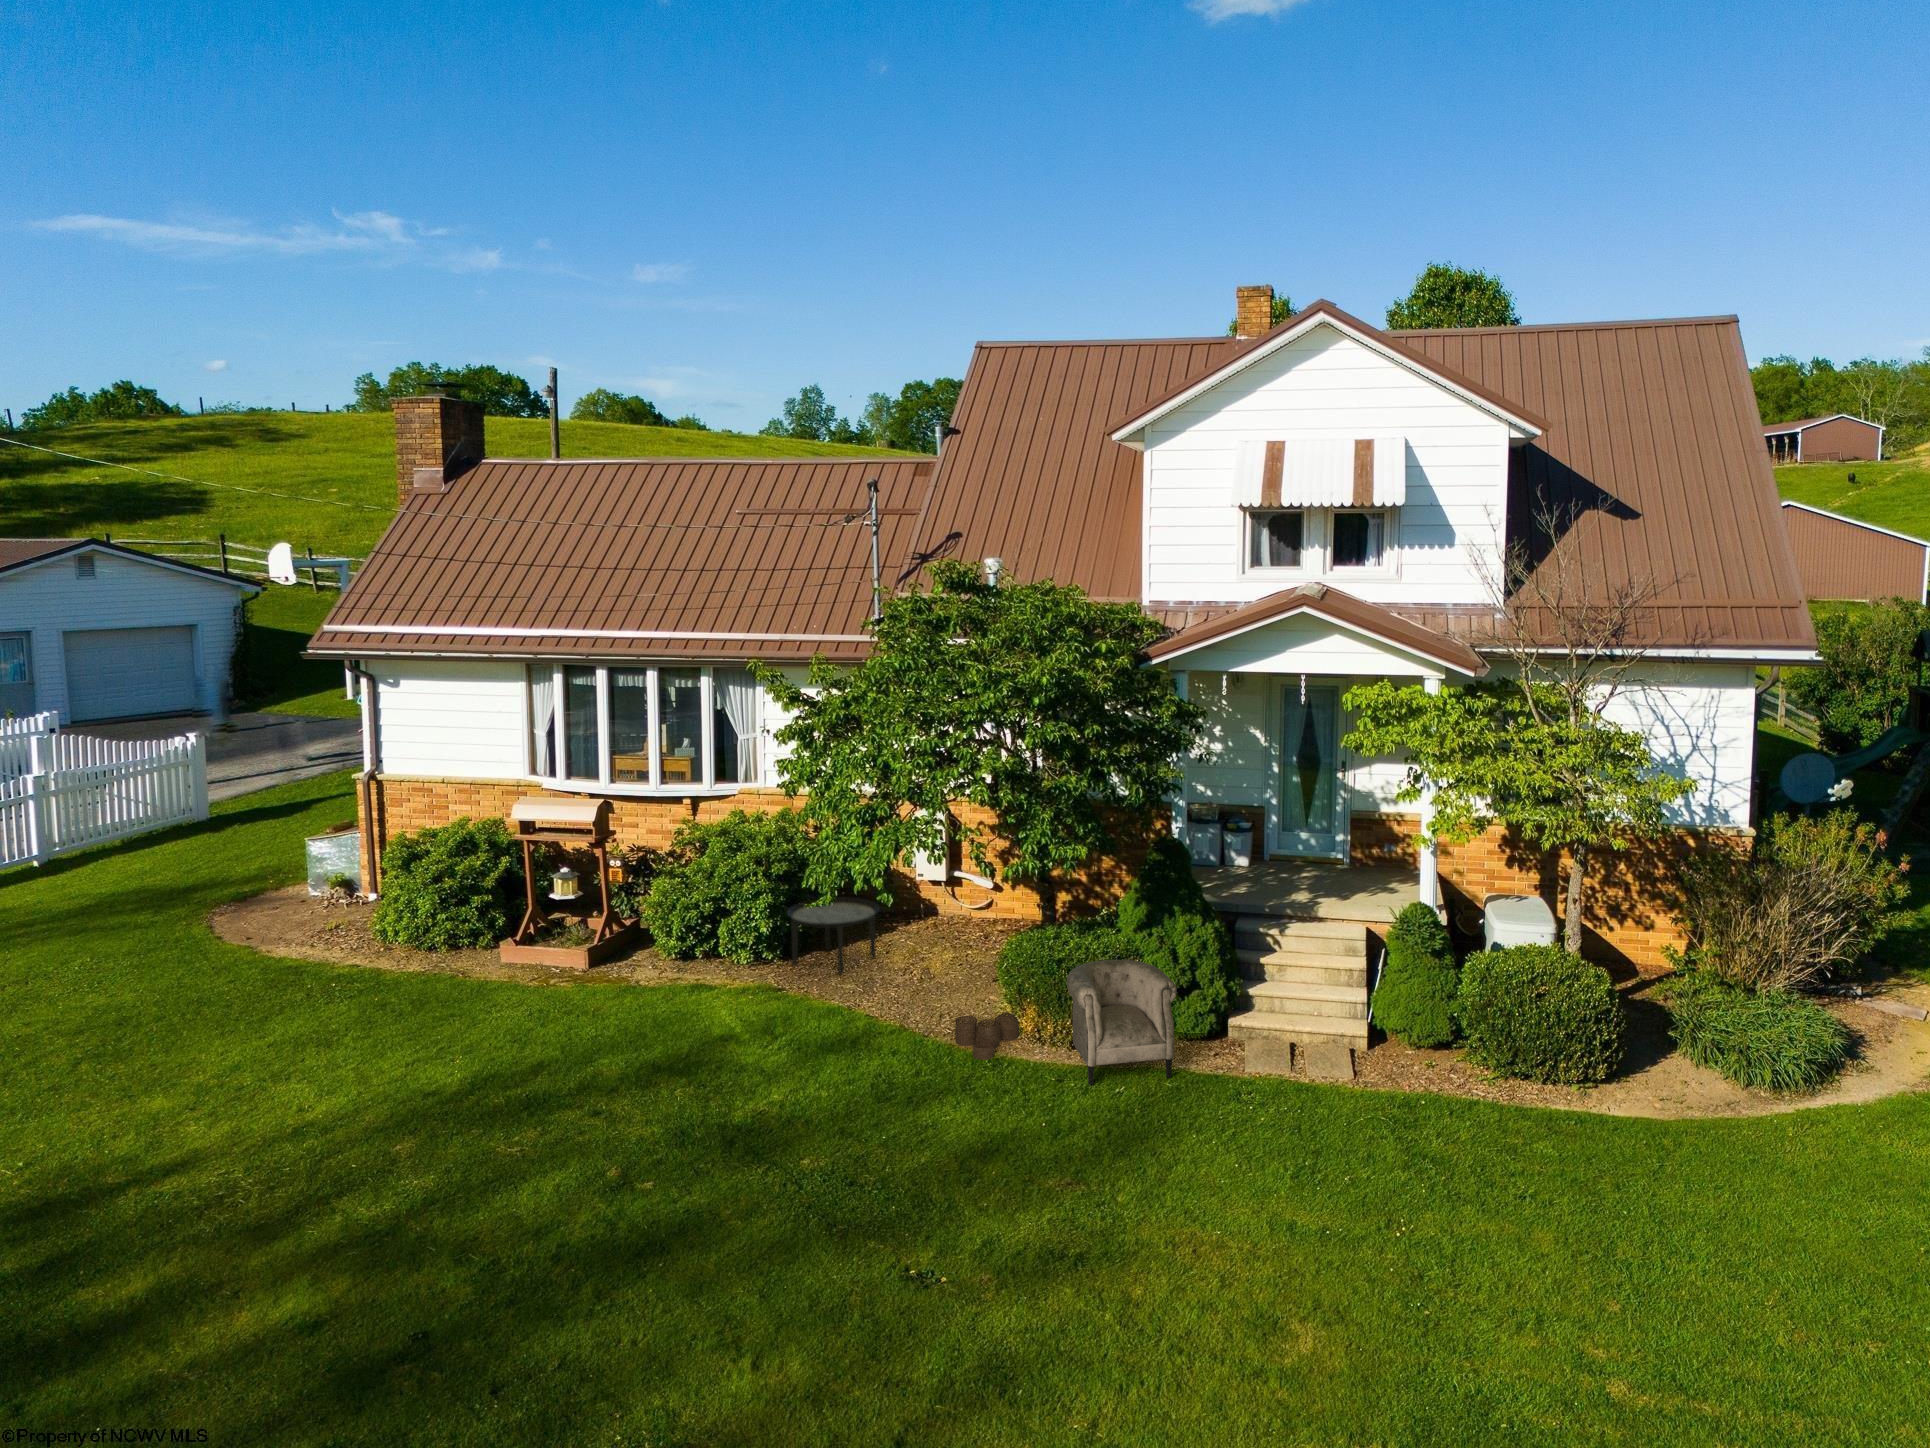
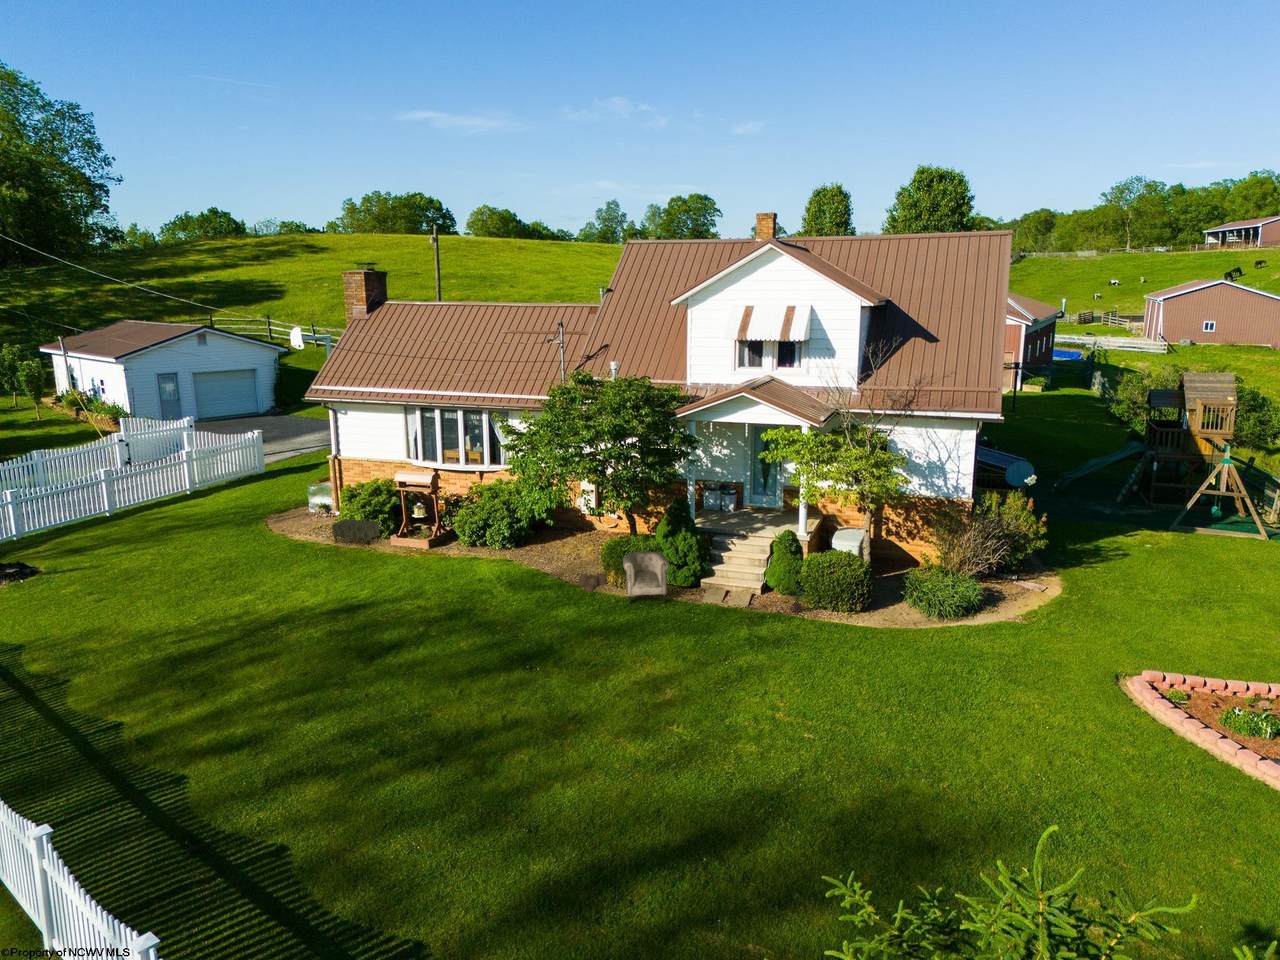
round table: present [787,897,880,975] -> none [516,520,558,555]
bench: none [361,909,472,966] -> present [332,519,379,545]
decorative plant: none [1437,1022,1508,1089] -> present [792,589,806,612]

